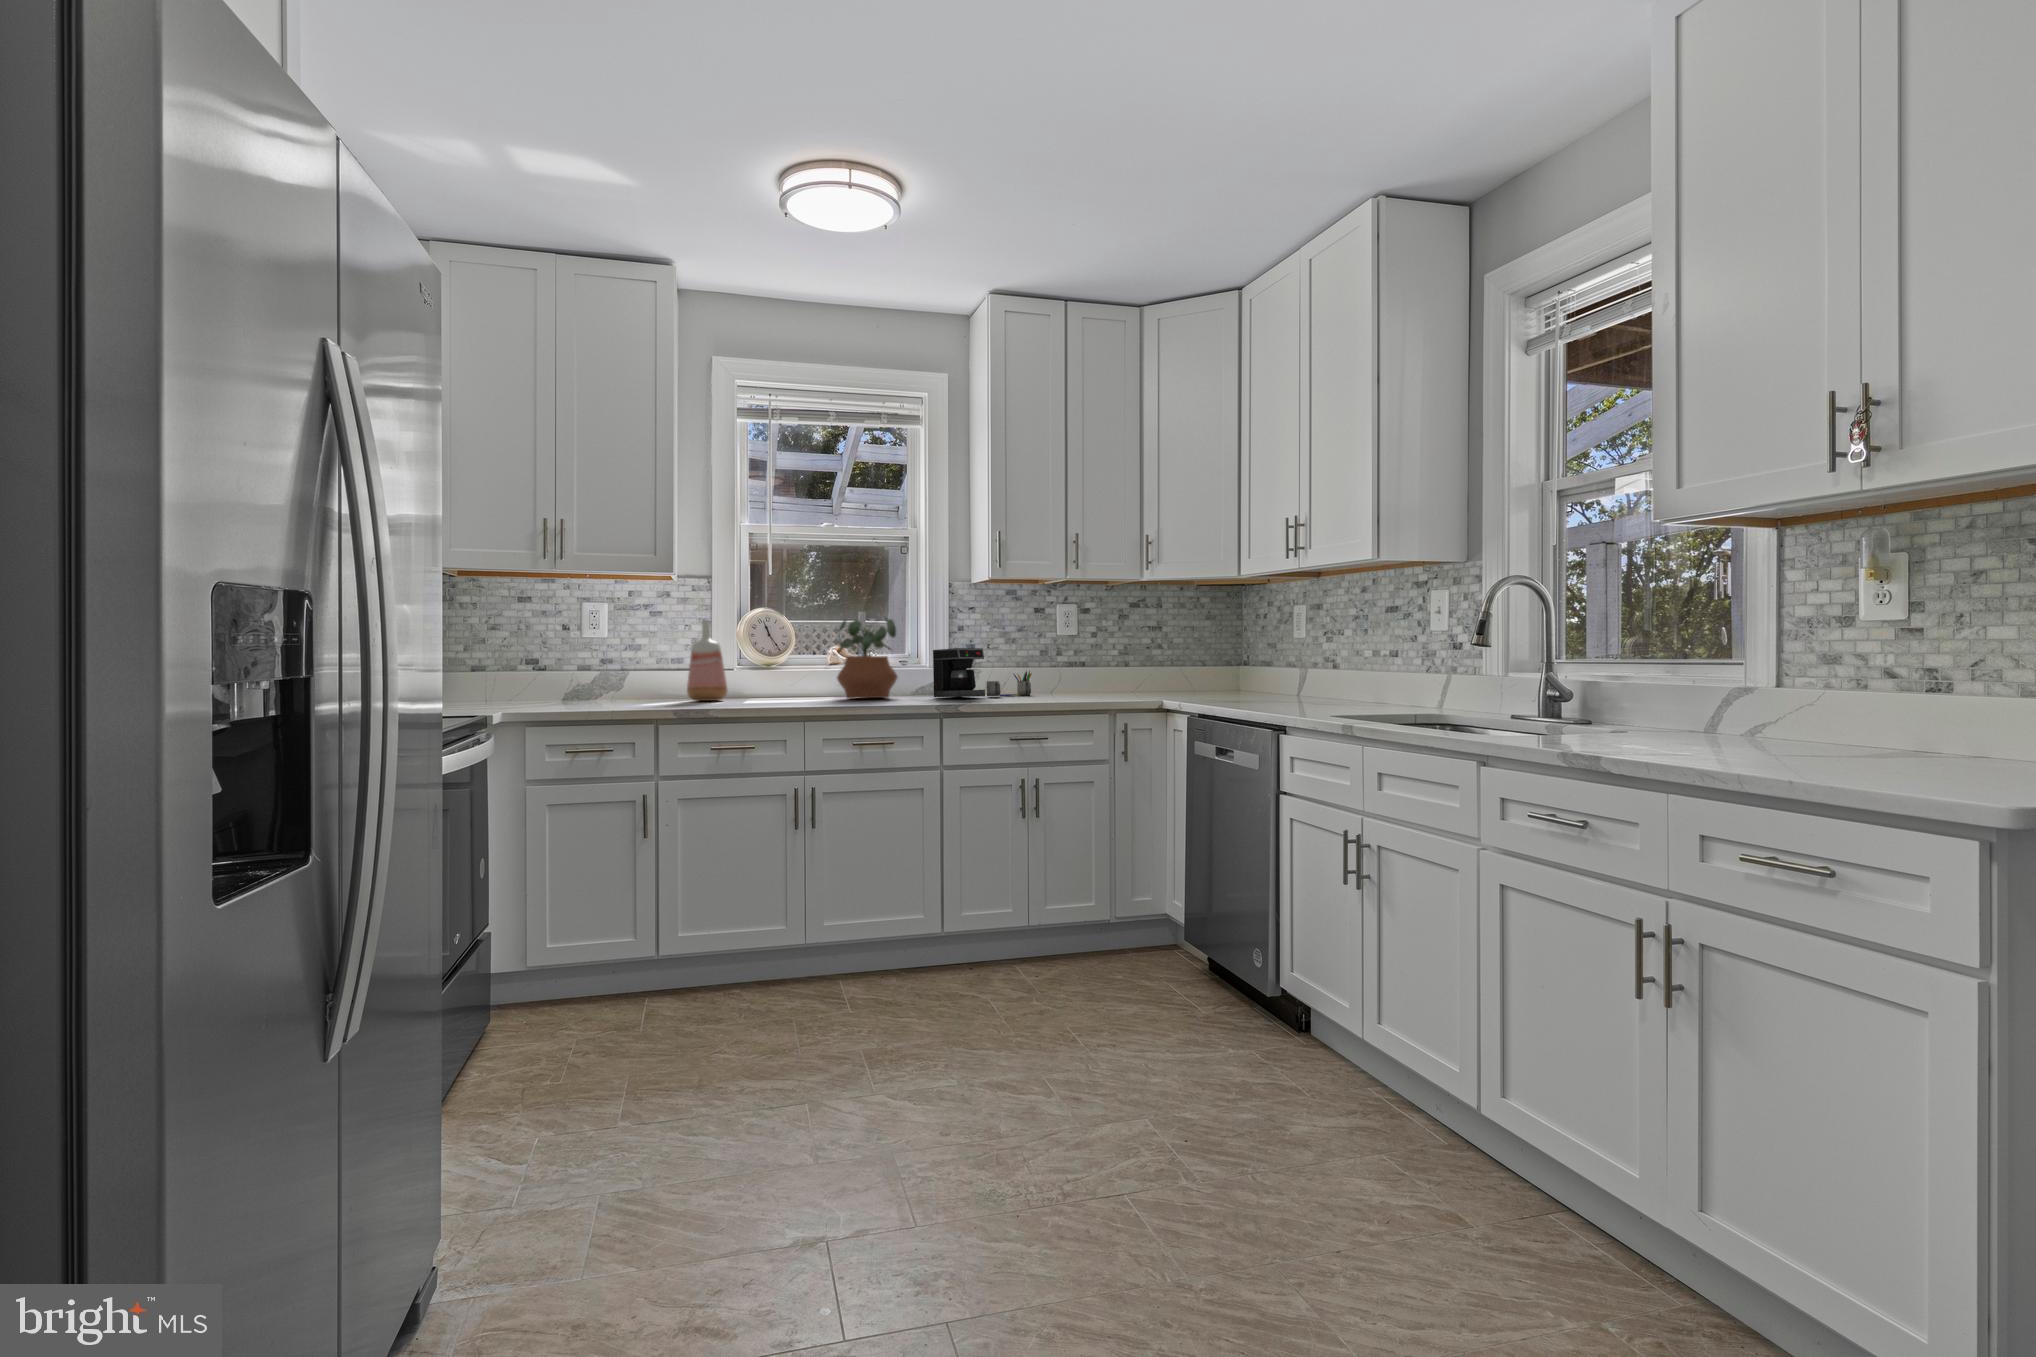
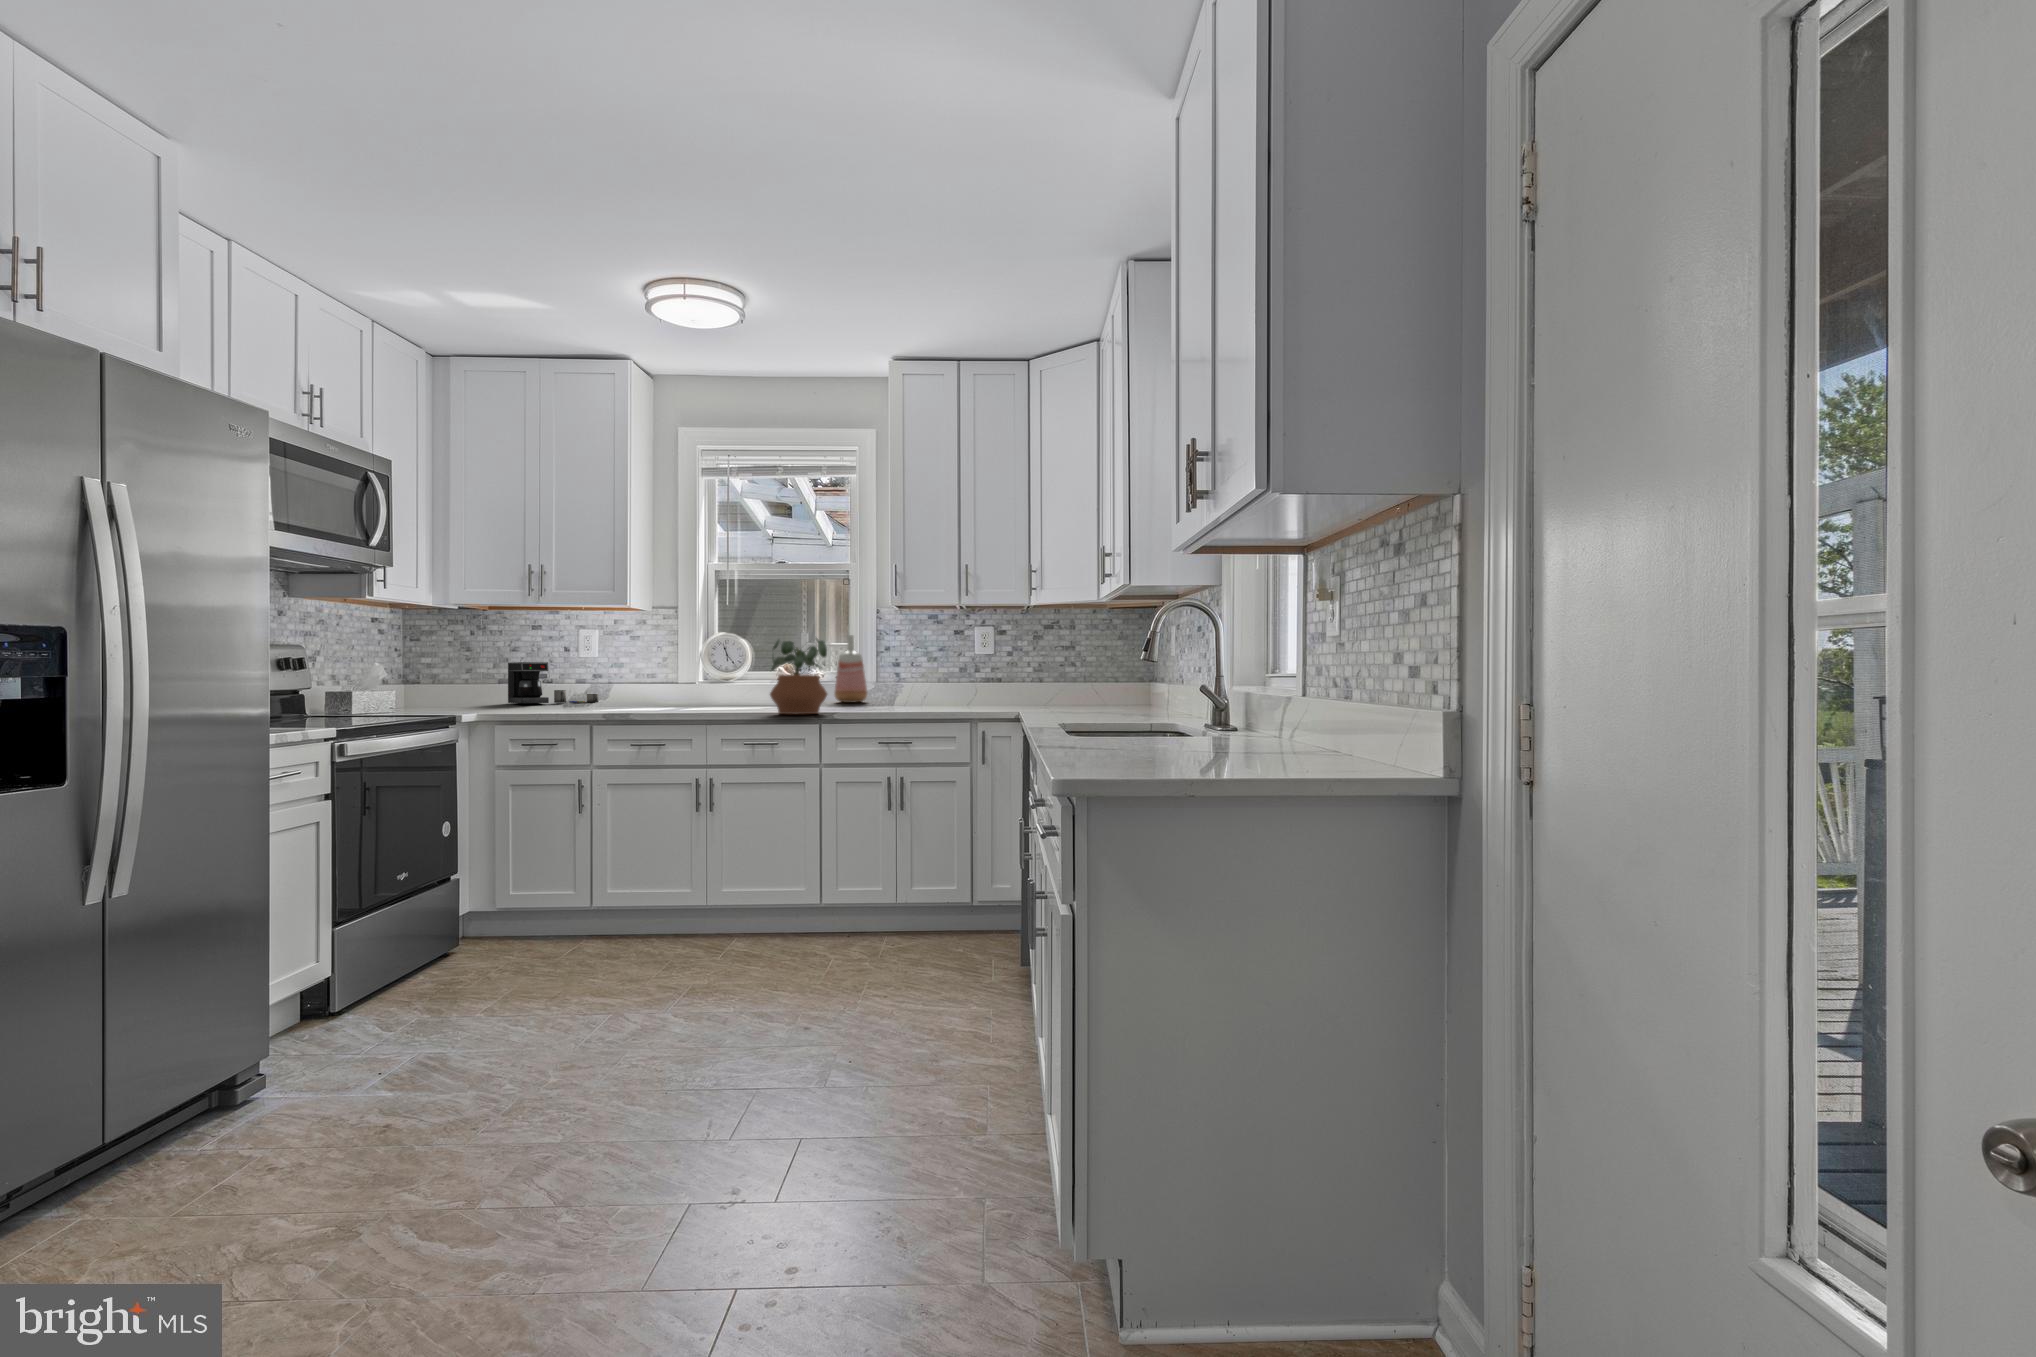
vase: present [687,620,728,701] -> present [834,635,867,702]
coffee maker: present [933,648,1032,697] -> present [508,662,598,703]

